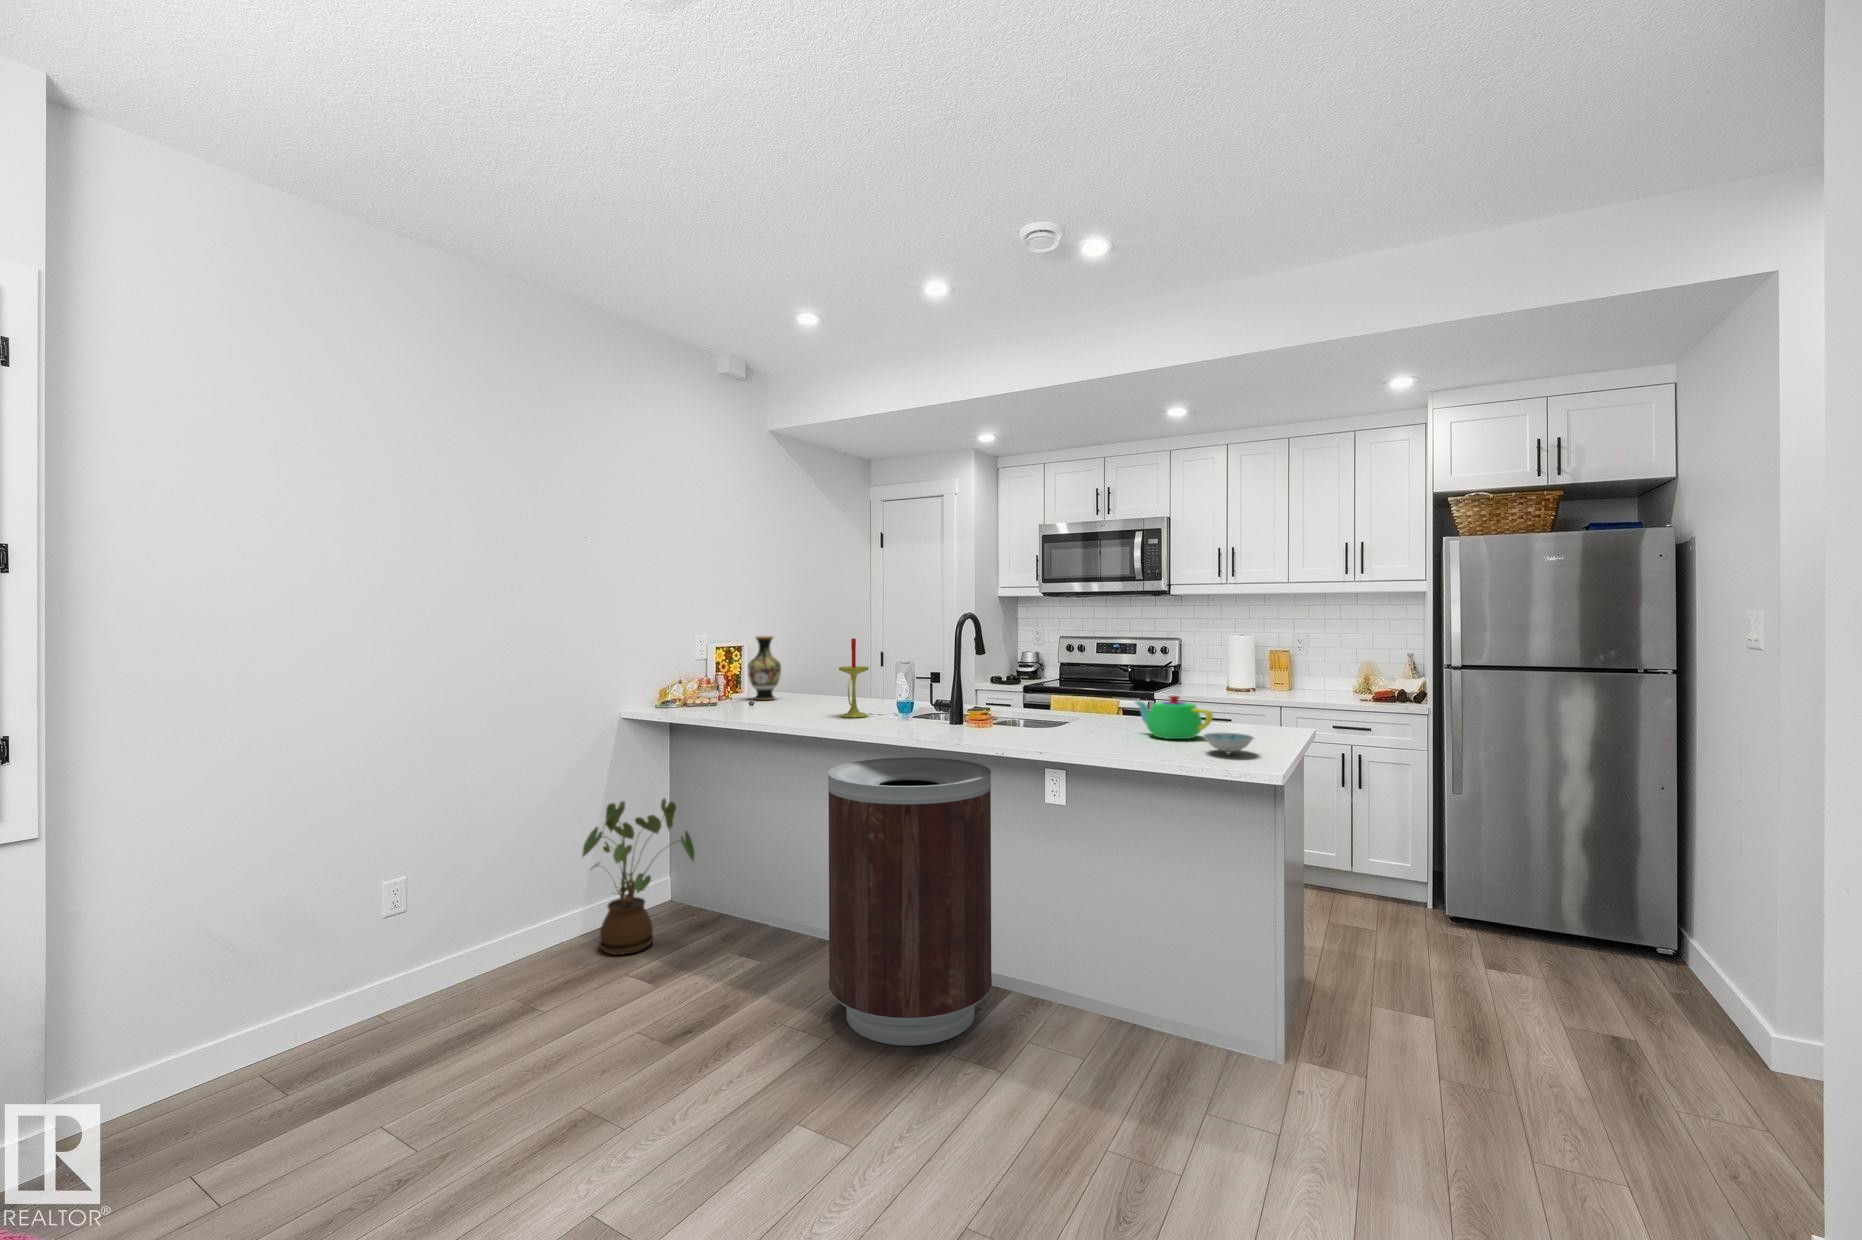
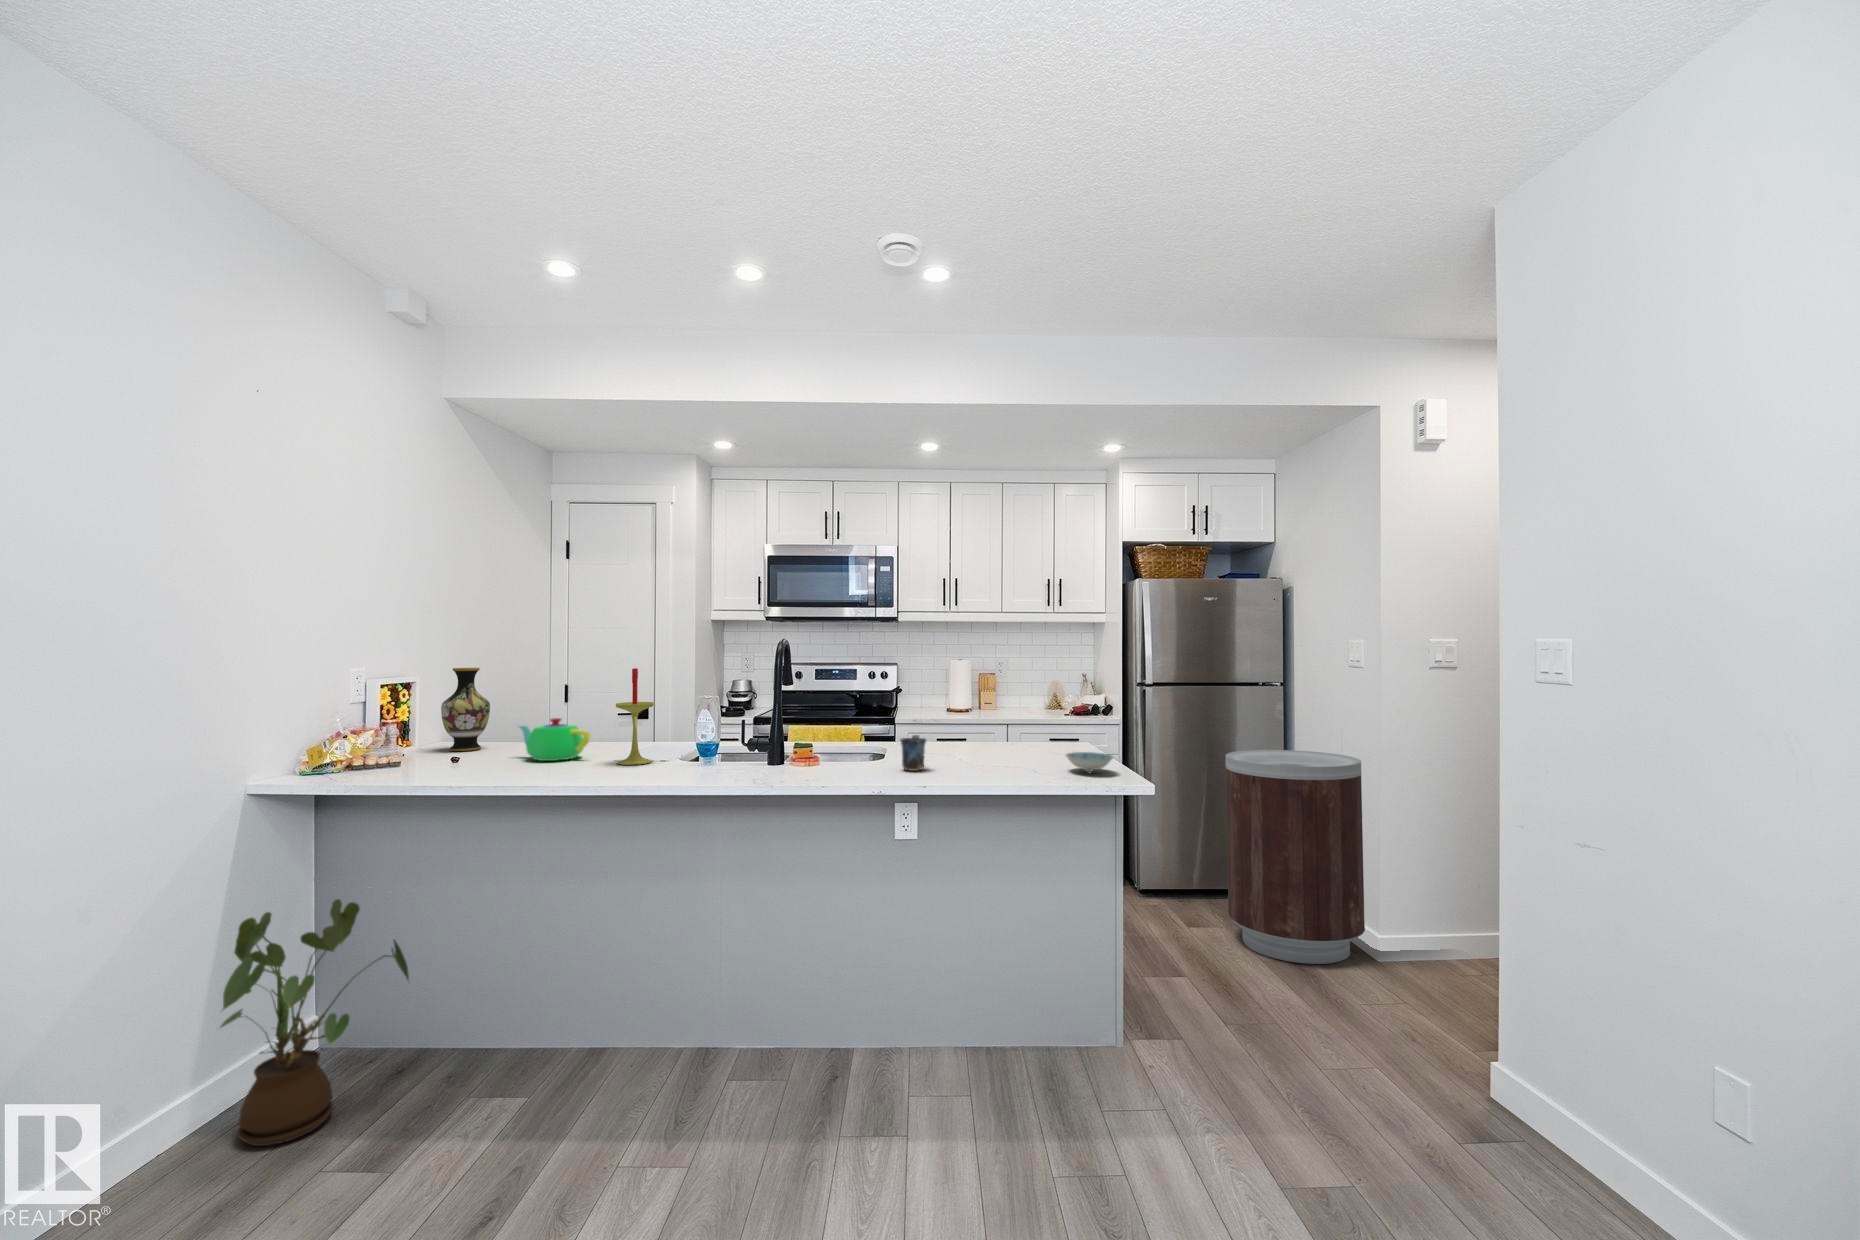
teapot: present [1135,696,1213,739] -> present [519,718,590,761]
mug: none [1046,705,1072,739] -> present [900,735,926,771]
trash can: present [828,757,992,1046] -> present [1226,750,1365,964]

